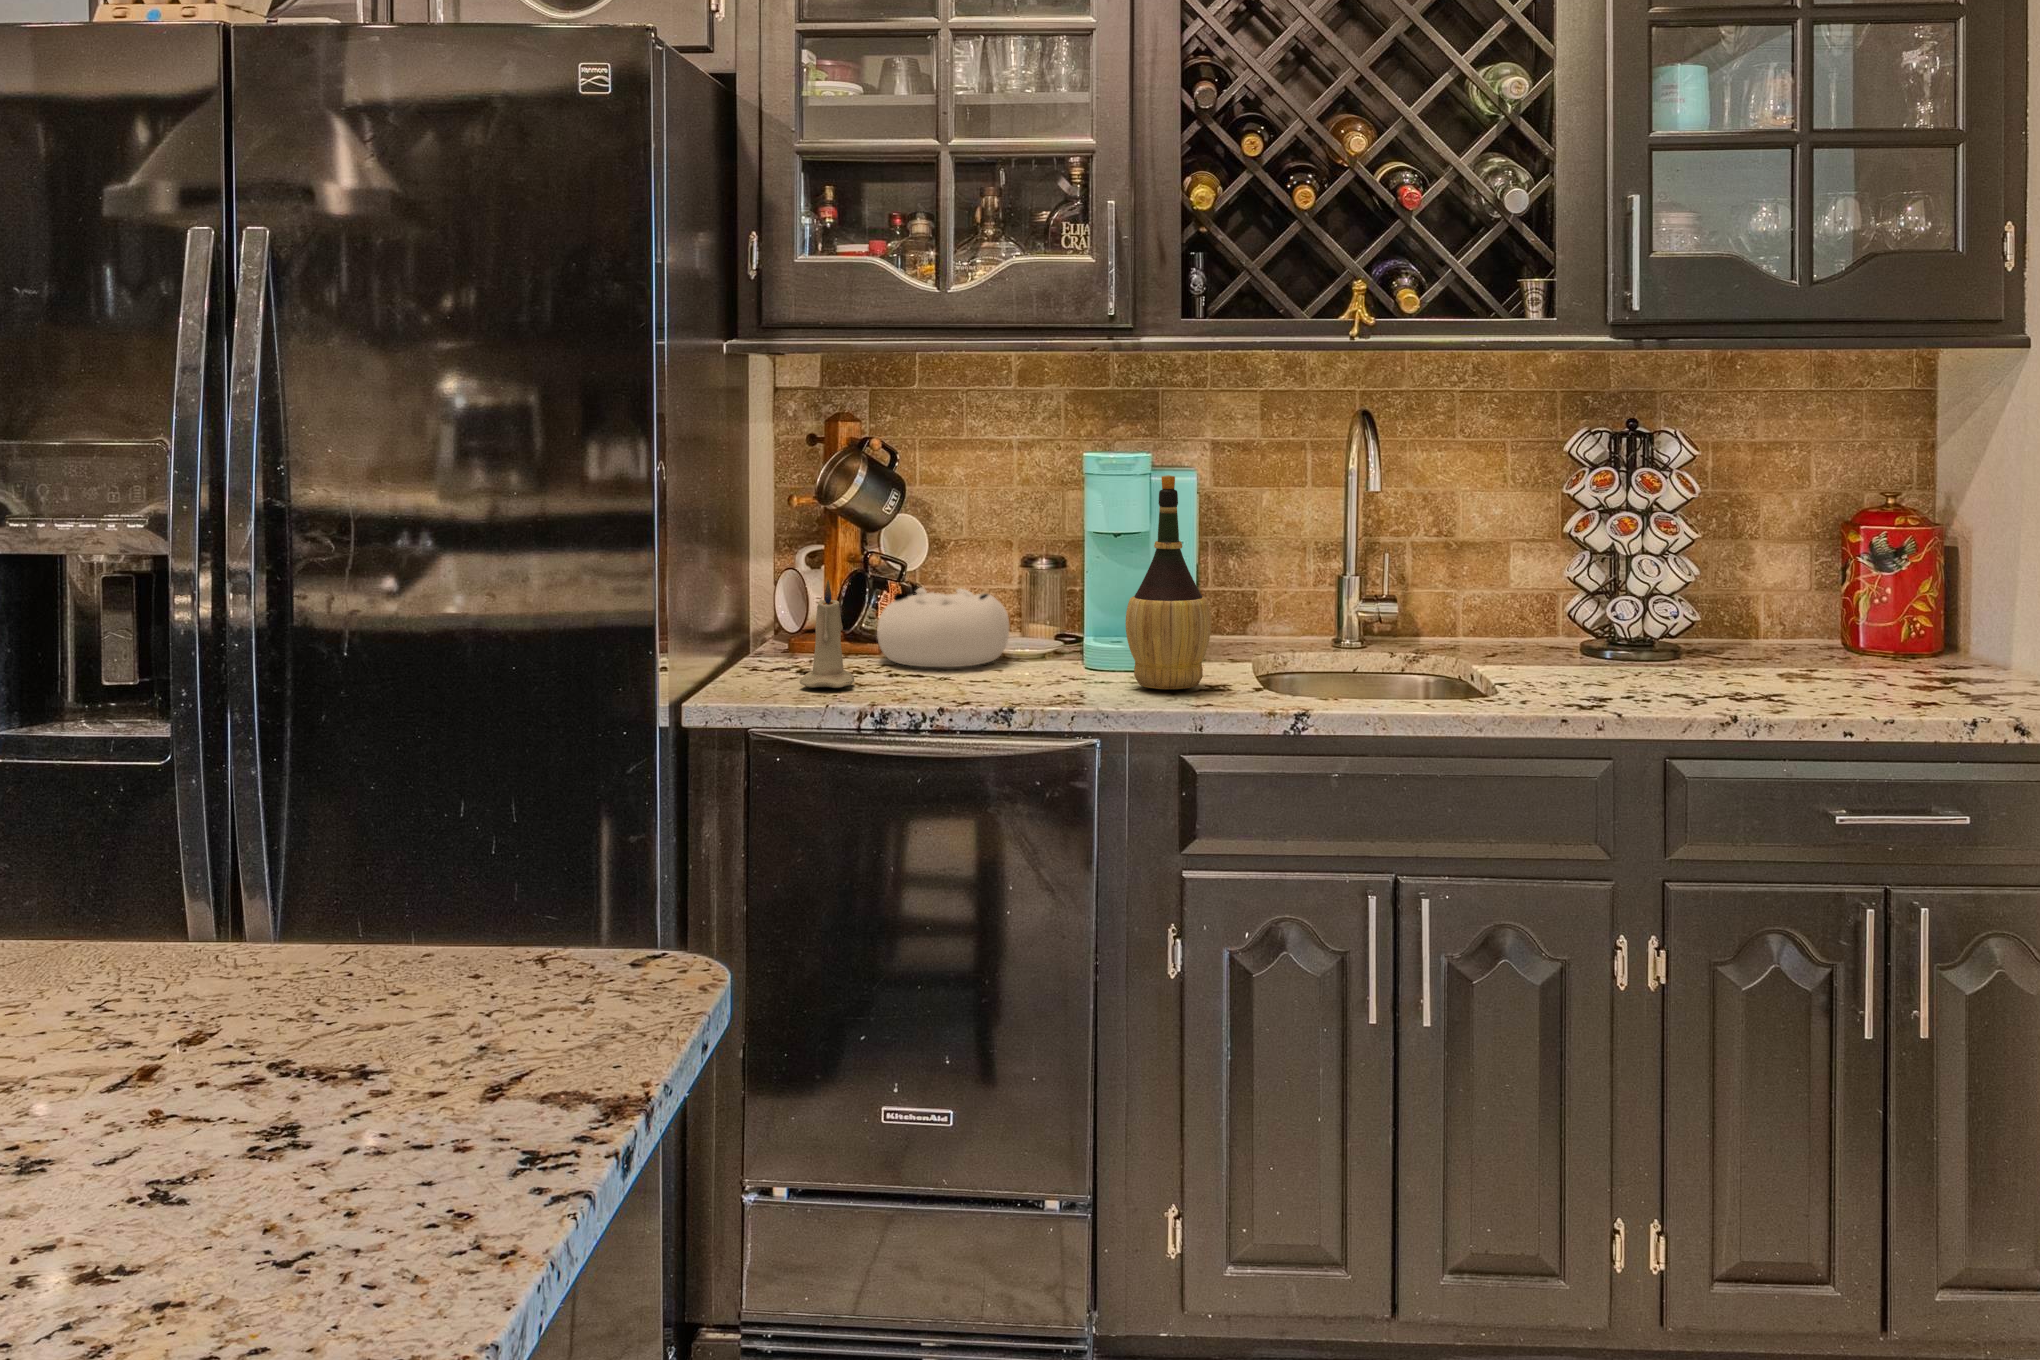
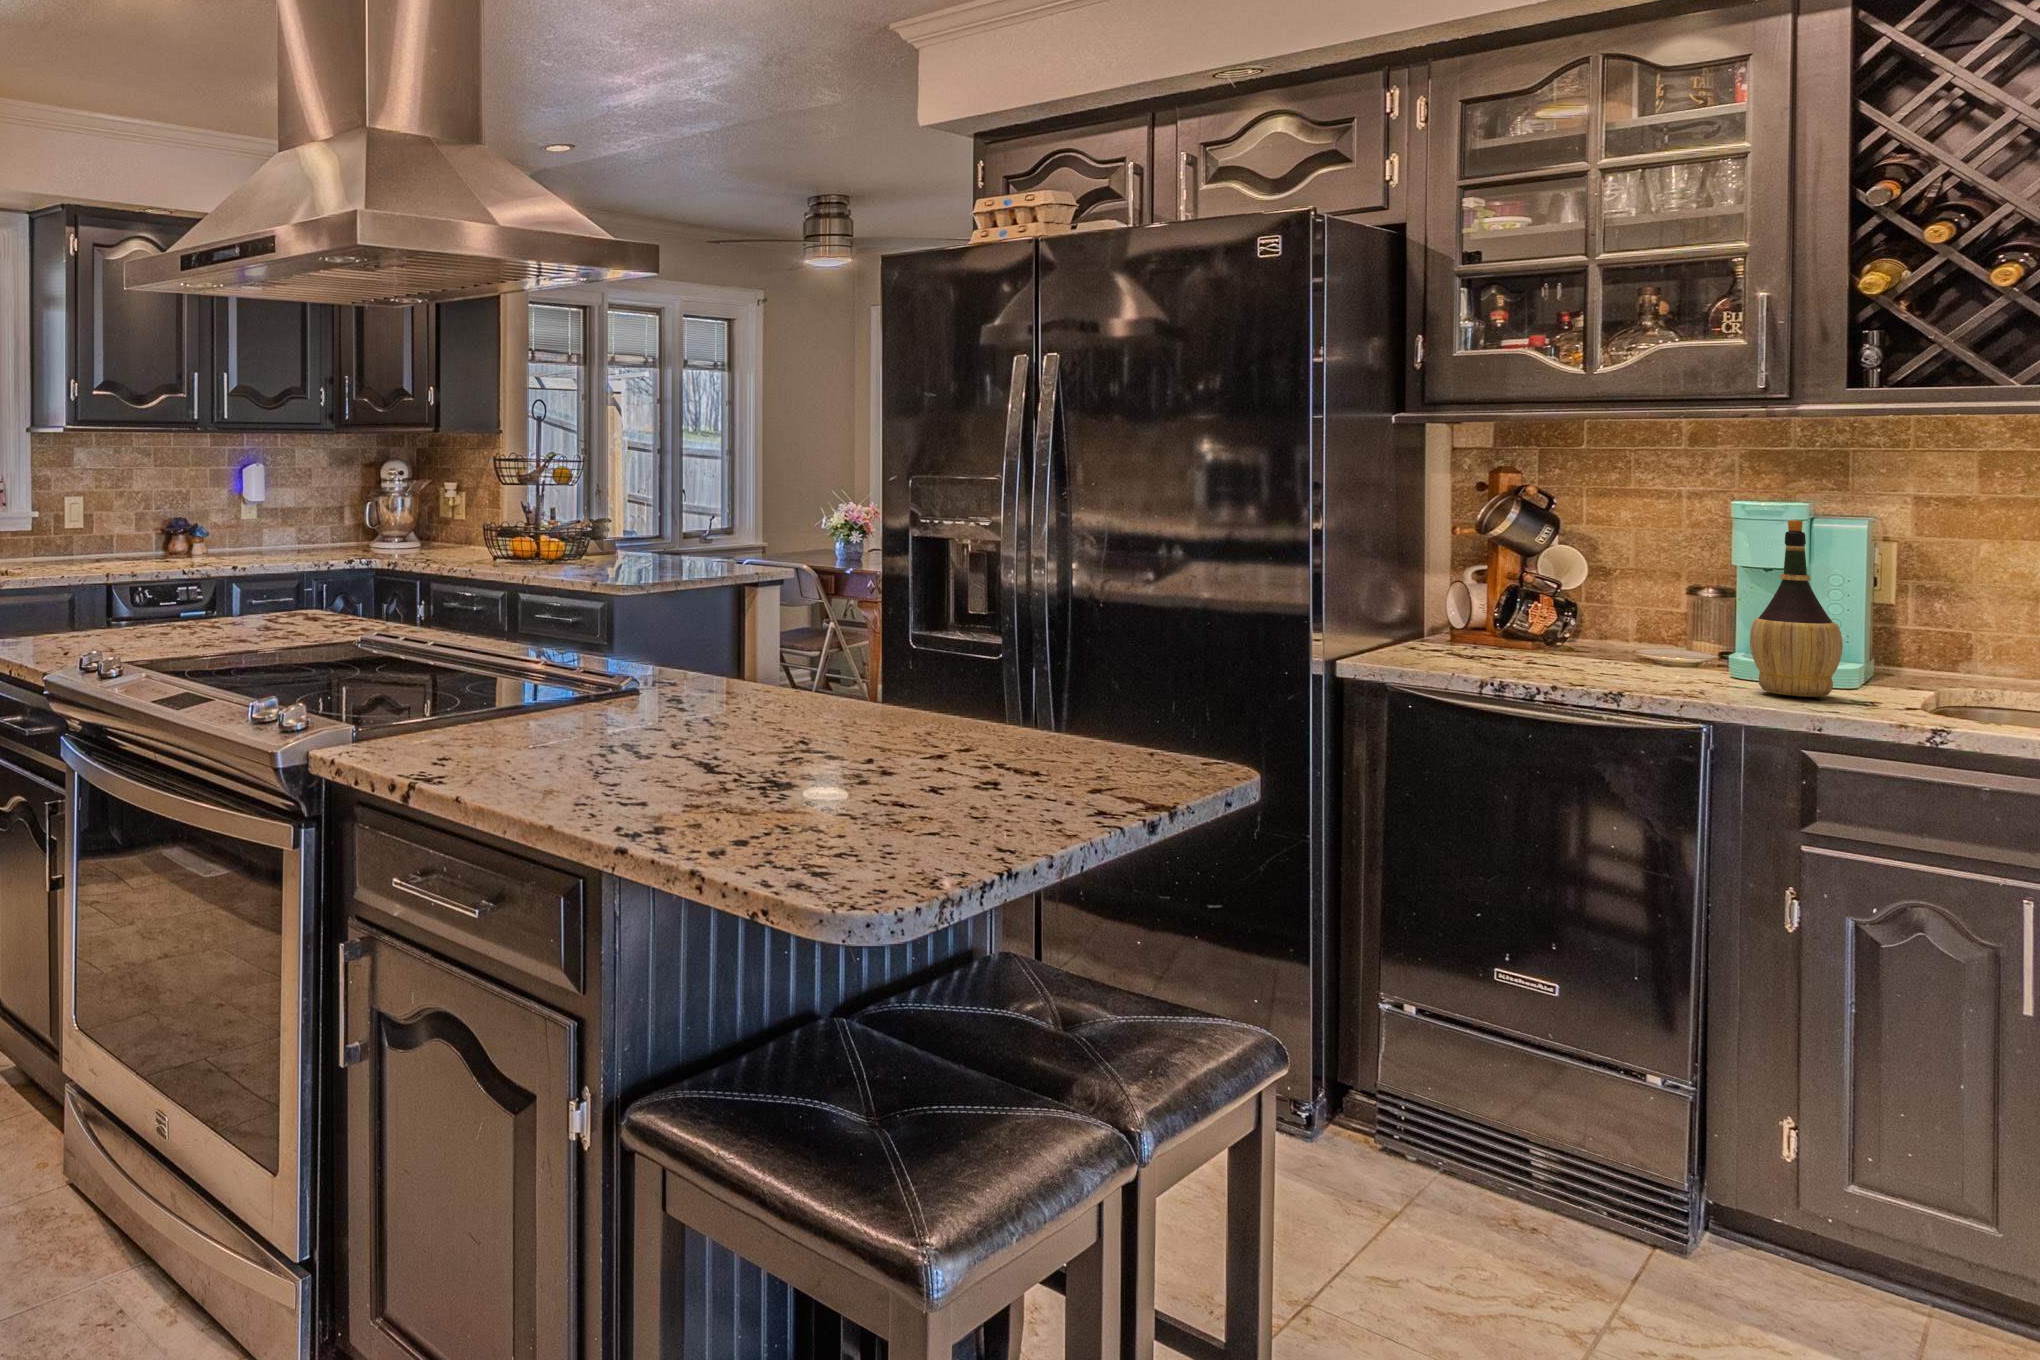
candle: present [800,580,854,688] -> none [1443,586,1491,665]
decorative bowl: present [877,588,1009,667] -> none [1524,599,1650,663]

